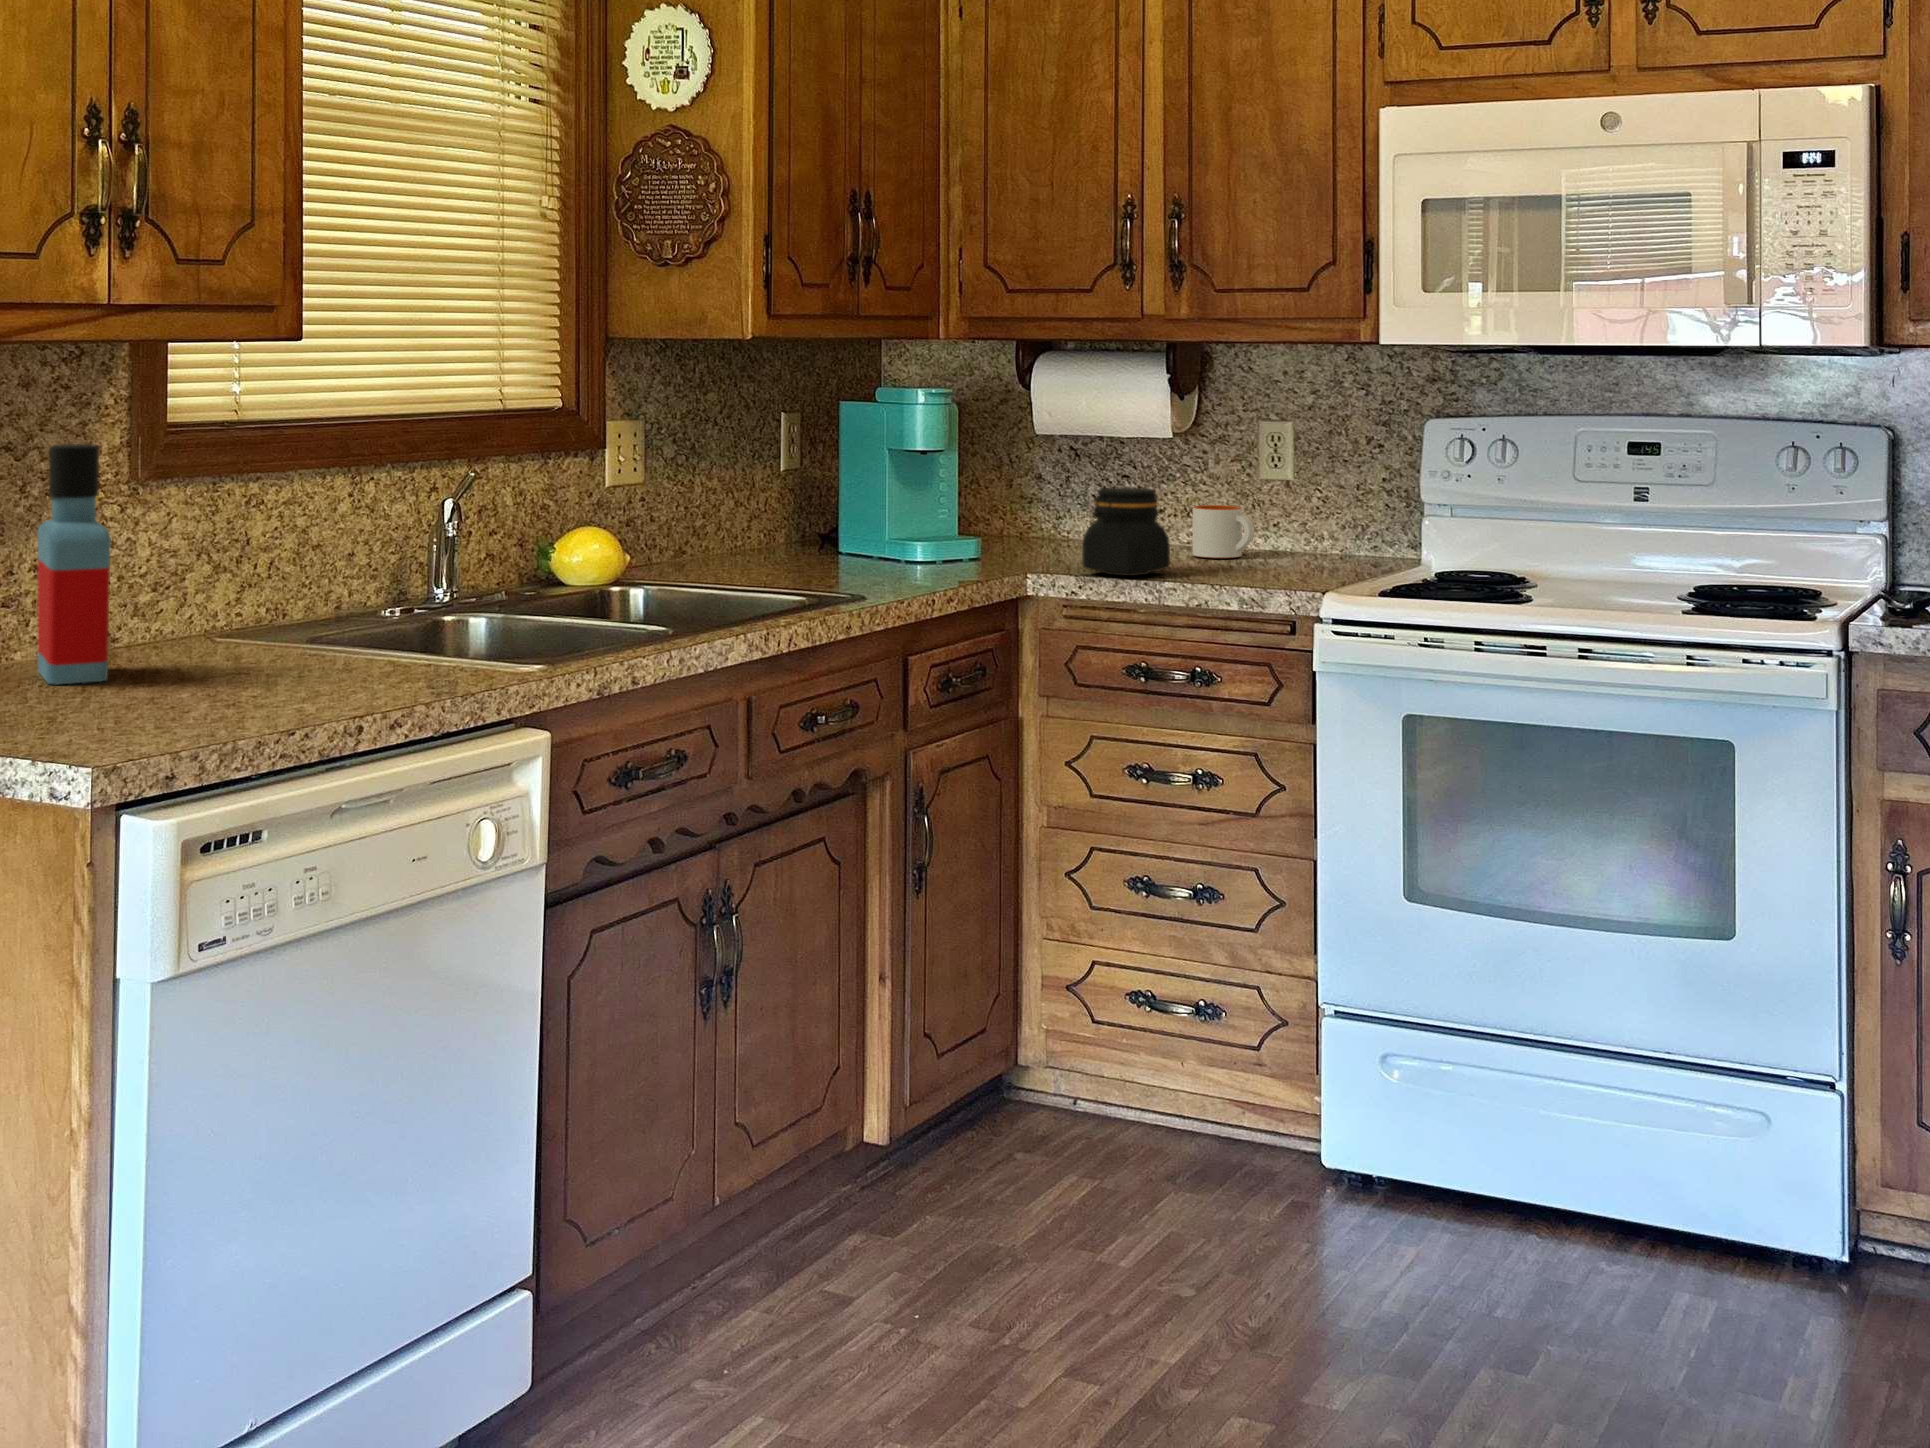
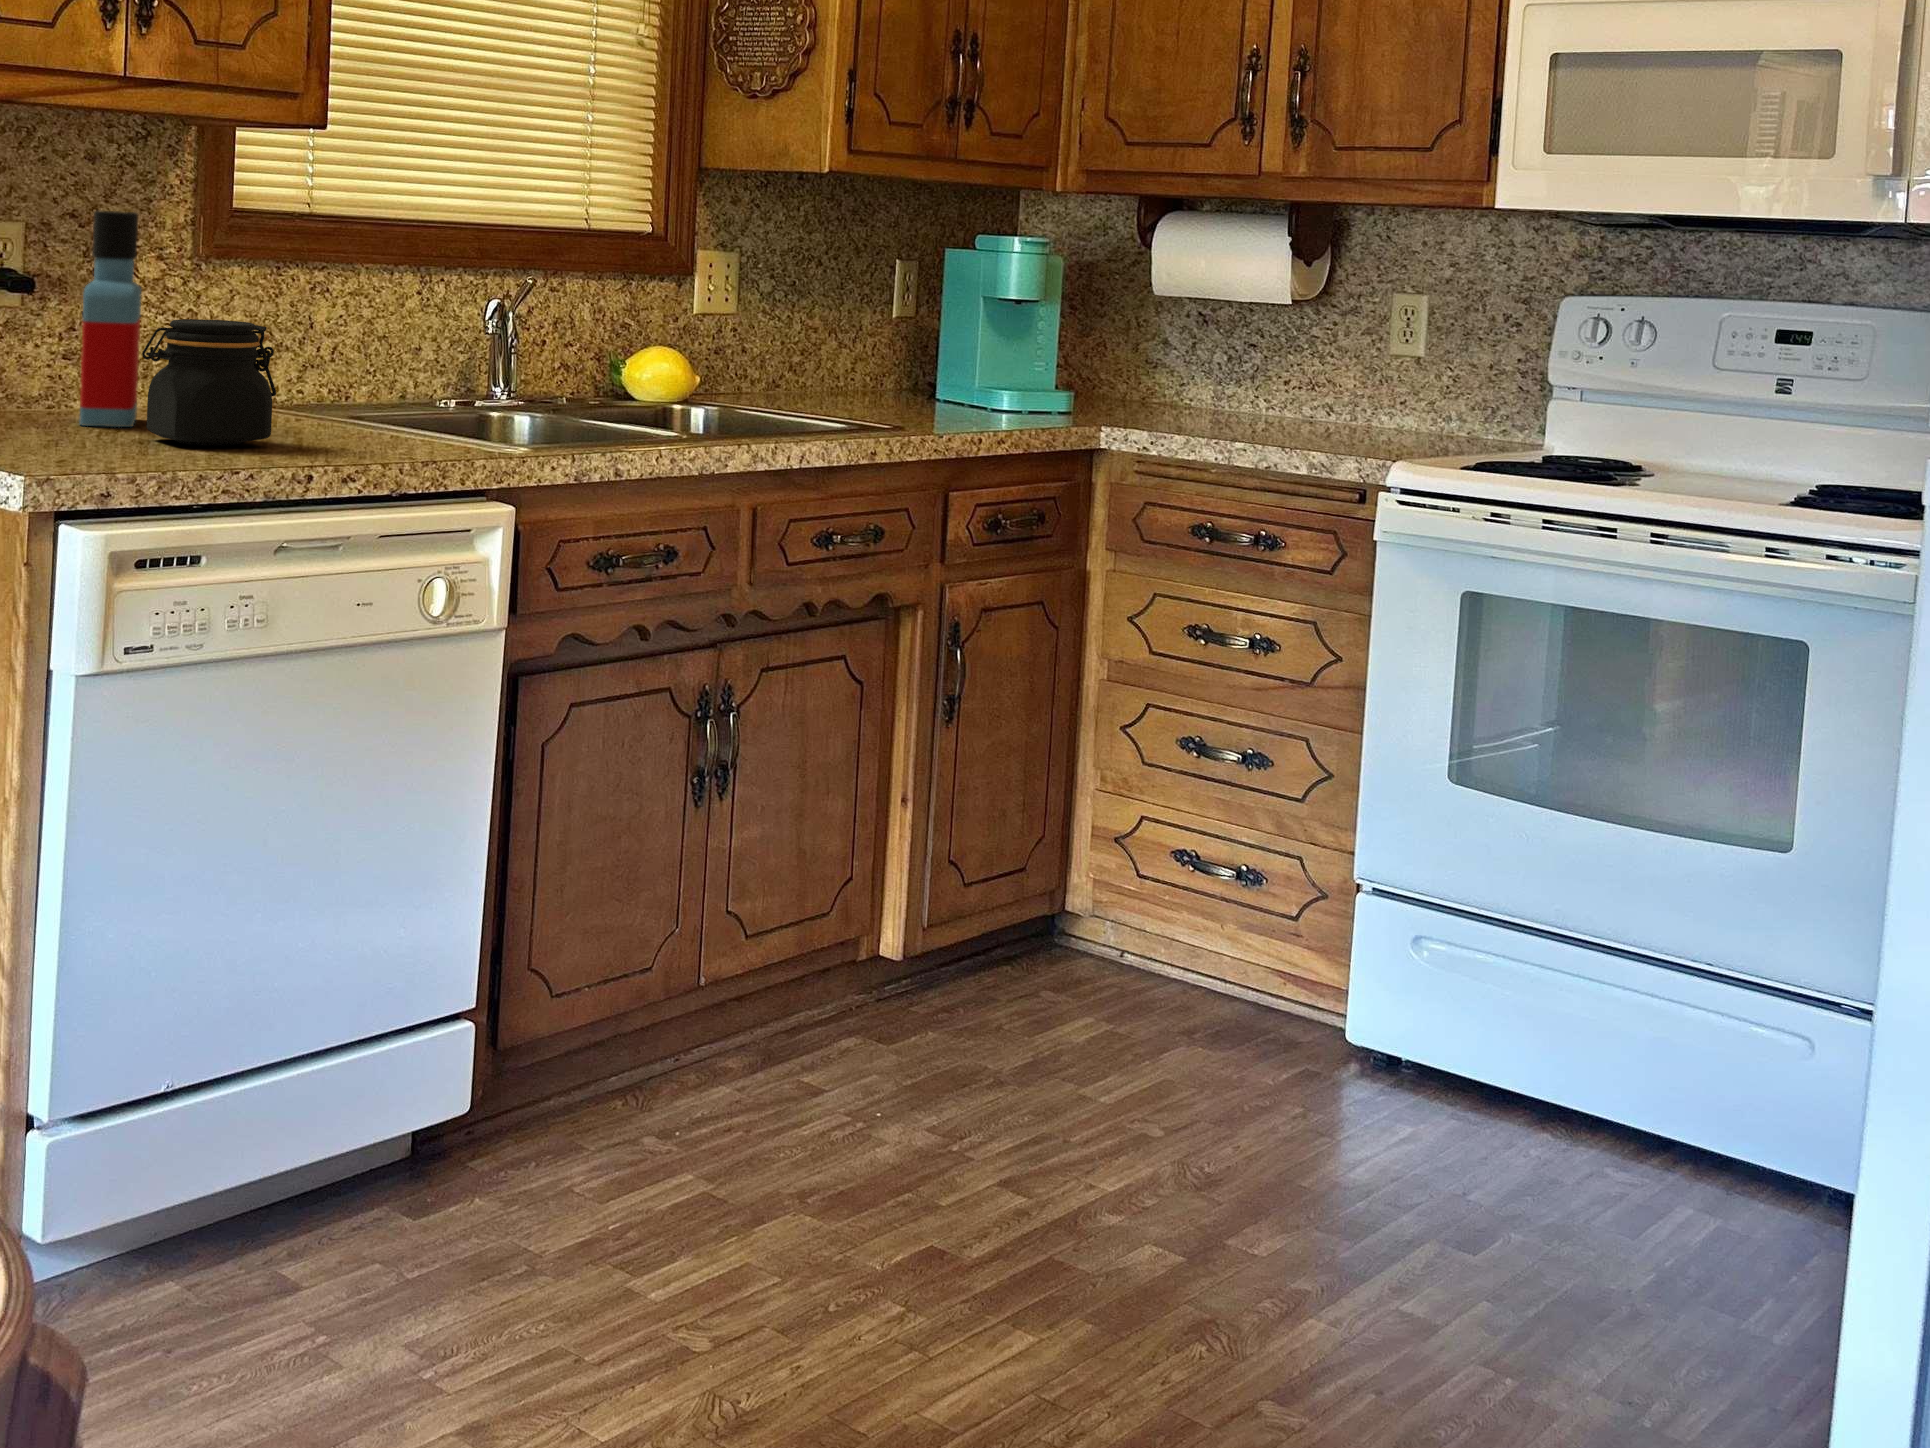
jar: present [1082,488,1170,576] -> present [142,319,276,446]
mug: present [1193,505,1254,558] -> none [1297,374,1363,429]

